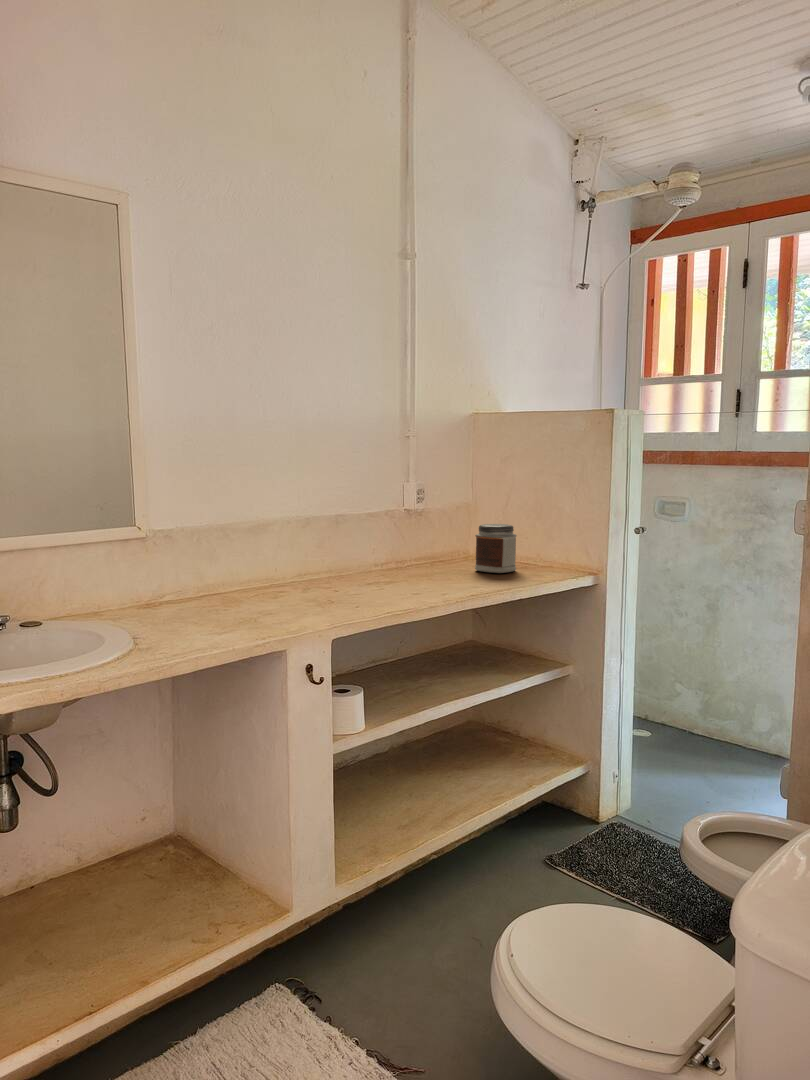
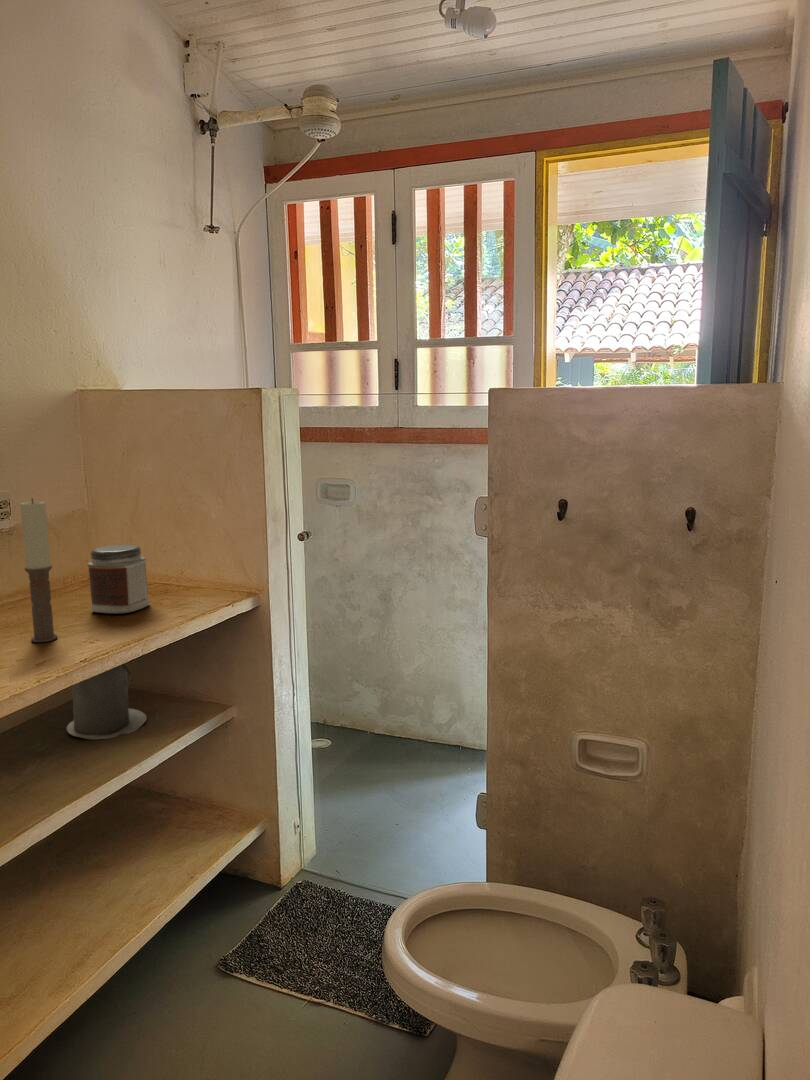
candle: none [439,481,457,582] -> present [20,499,57,642]
canister: none [448,582,505,668] -> present [67,663,147,739]

